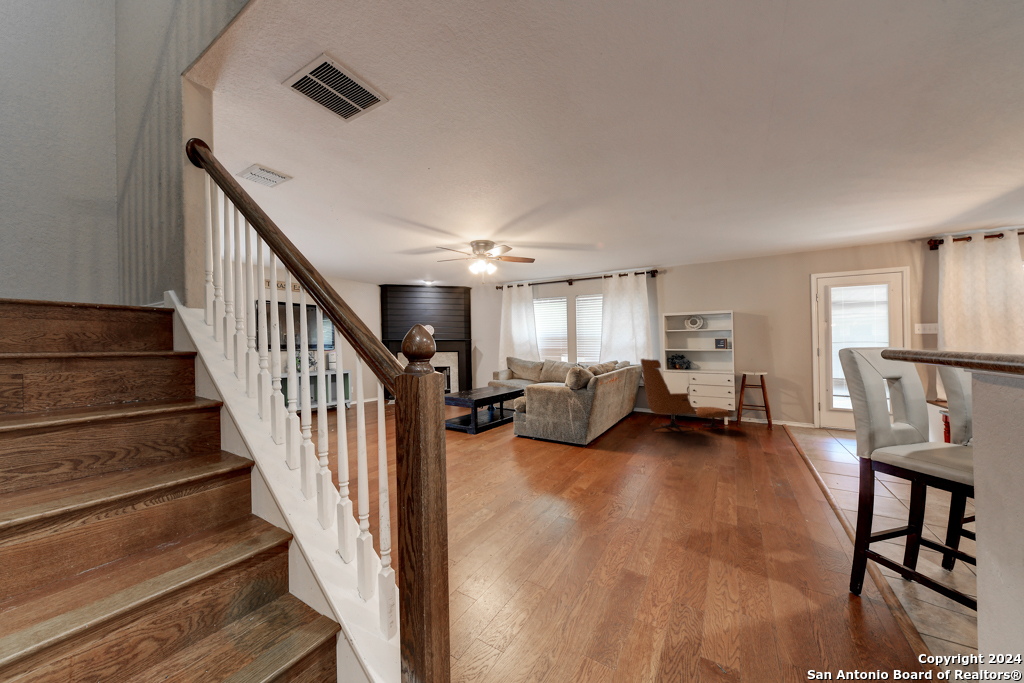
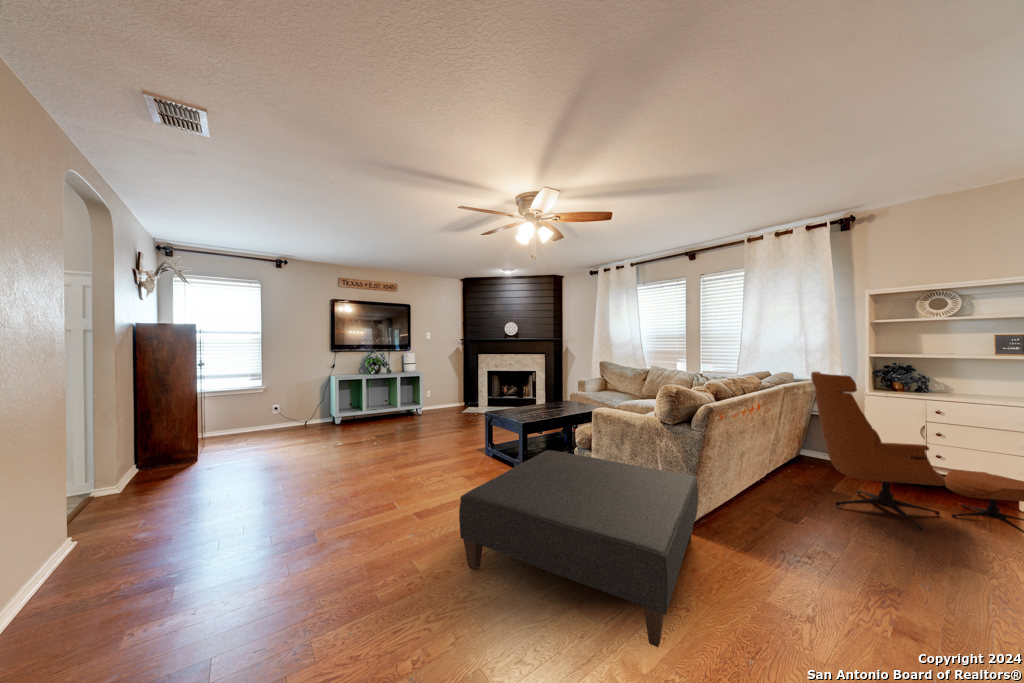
ottoman: none [474,414,595,485] -> present [459,450,698,647]

